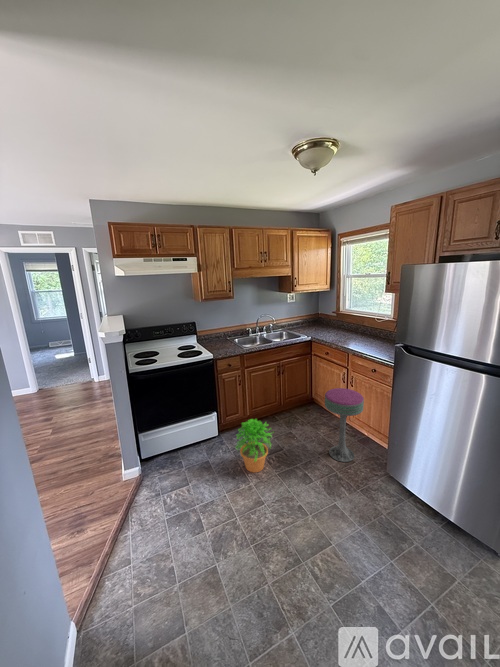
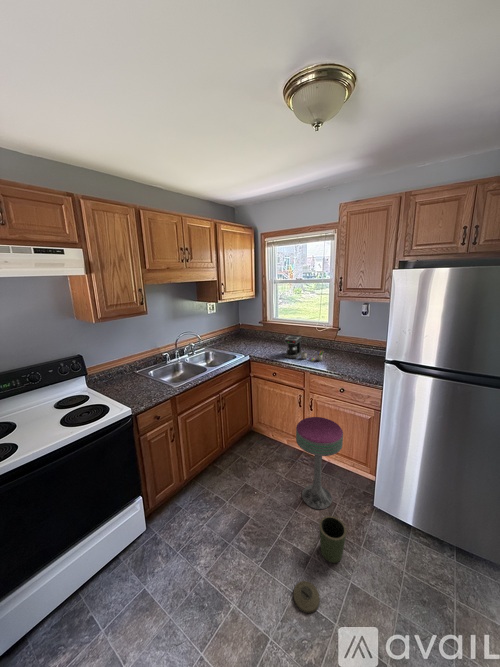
coffee maker: none [339,323,372,347] -> present [284,335,323,361]
potted plant: present [236,419,271,472] -> none [194,492,249,580]
trash can: none [290,458,343,505] -> present [293,516,347,613]

